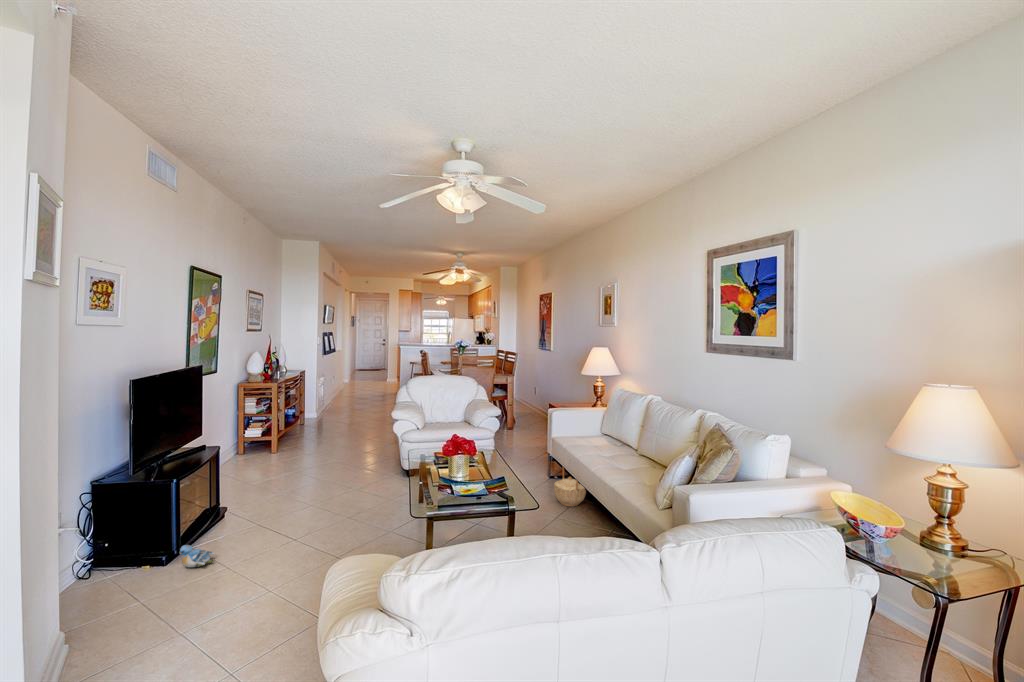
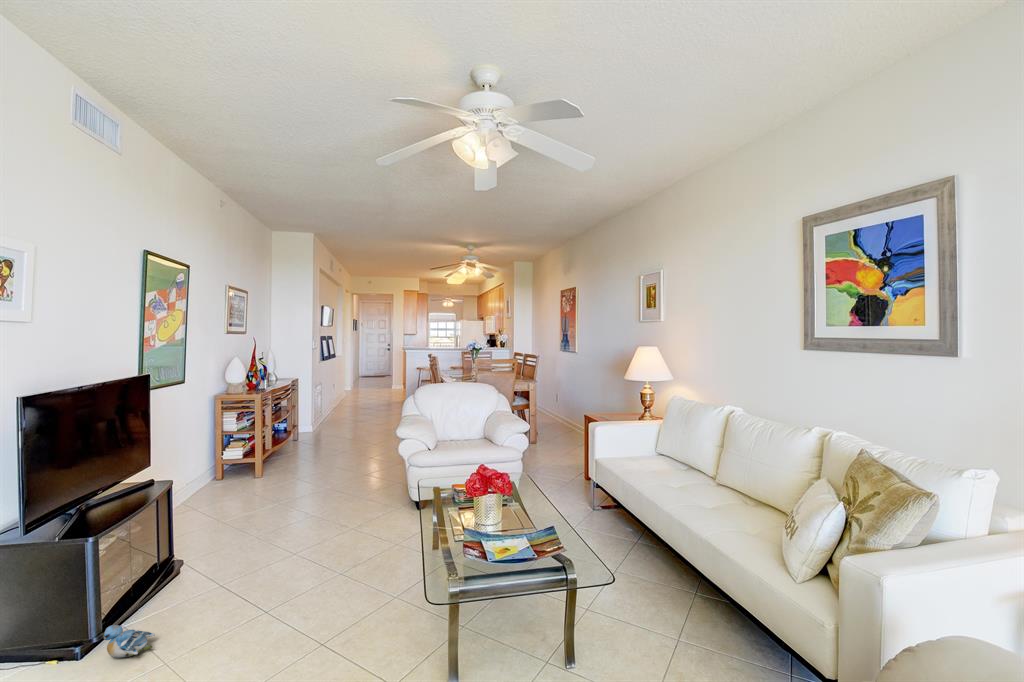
basket: present [554,467,586,506] -> none [605,483,647,551]

